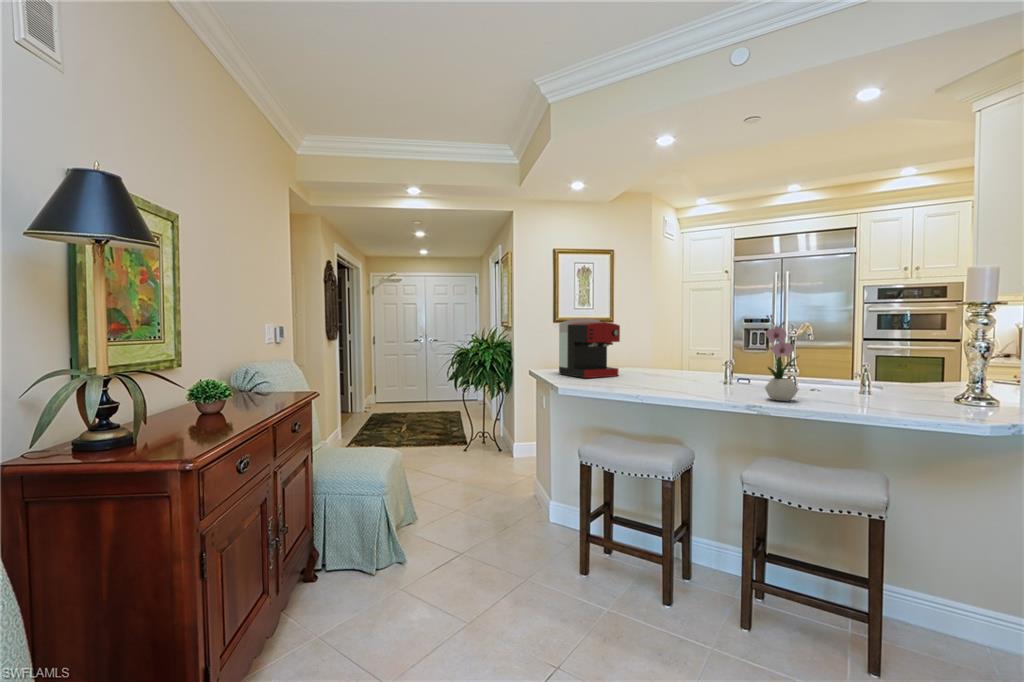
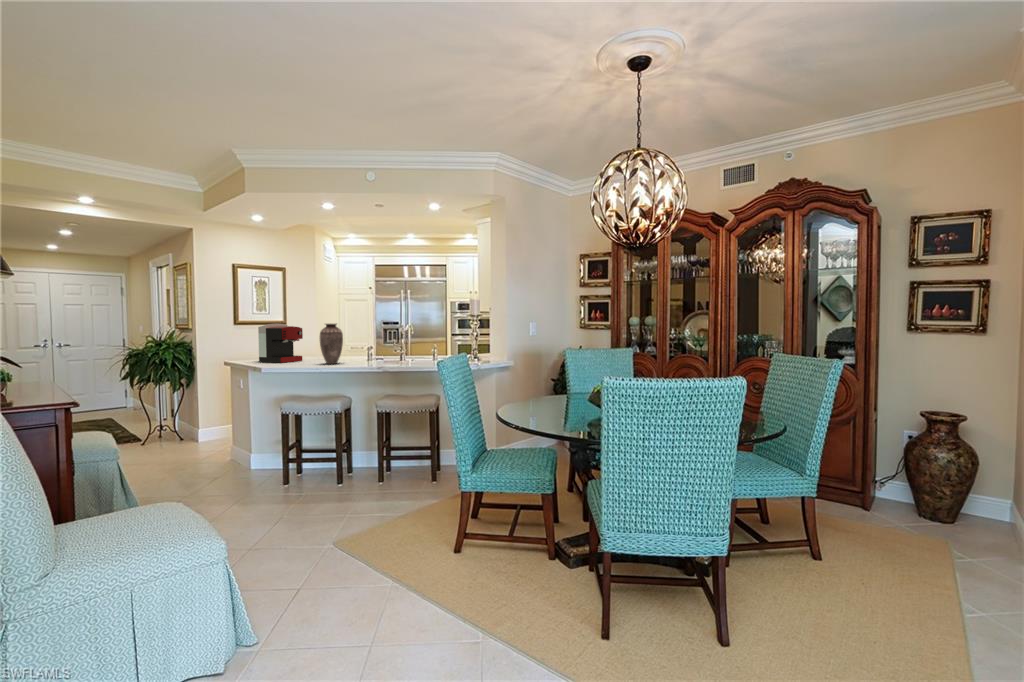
flower arrangement: present [765,315,798,401] -> none [382,324,397,364]
vase: none [642,316,683,389] -> present [320,324,343,364]

